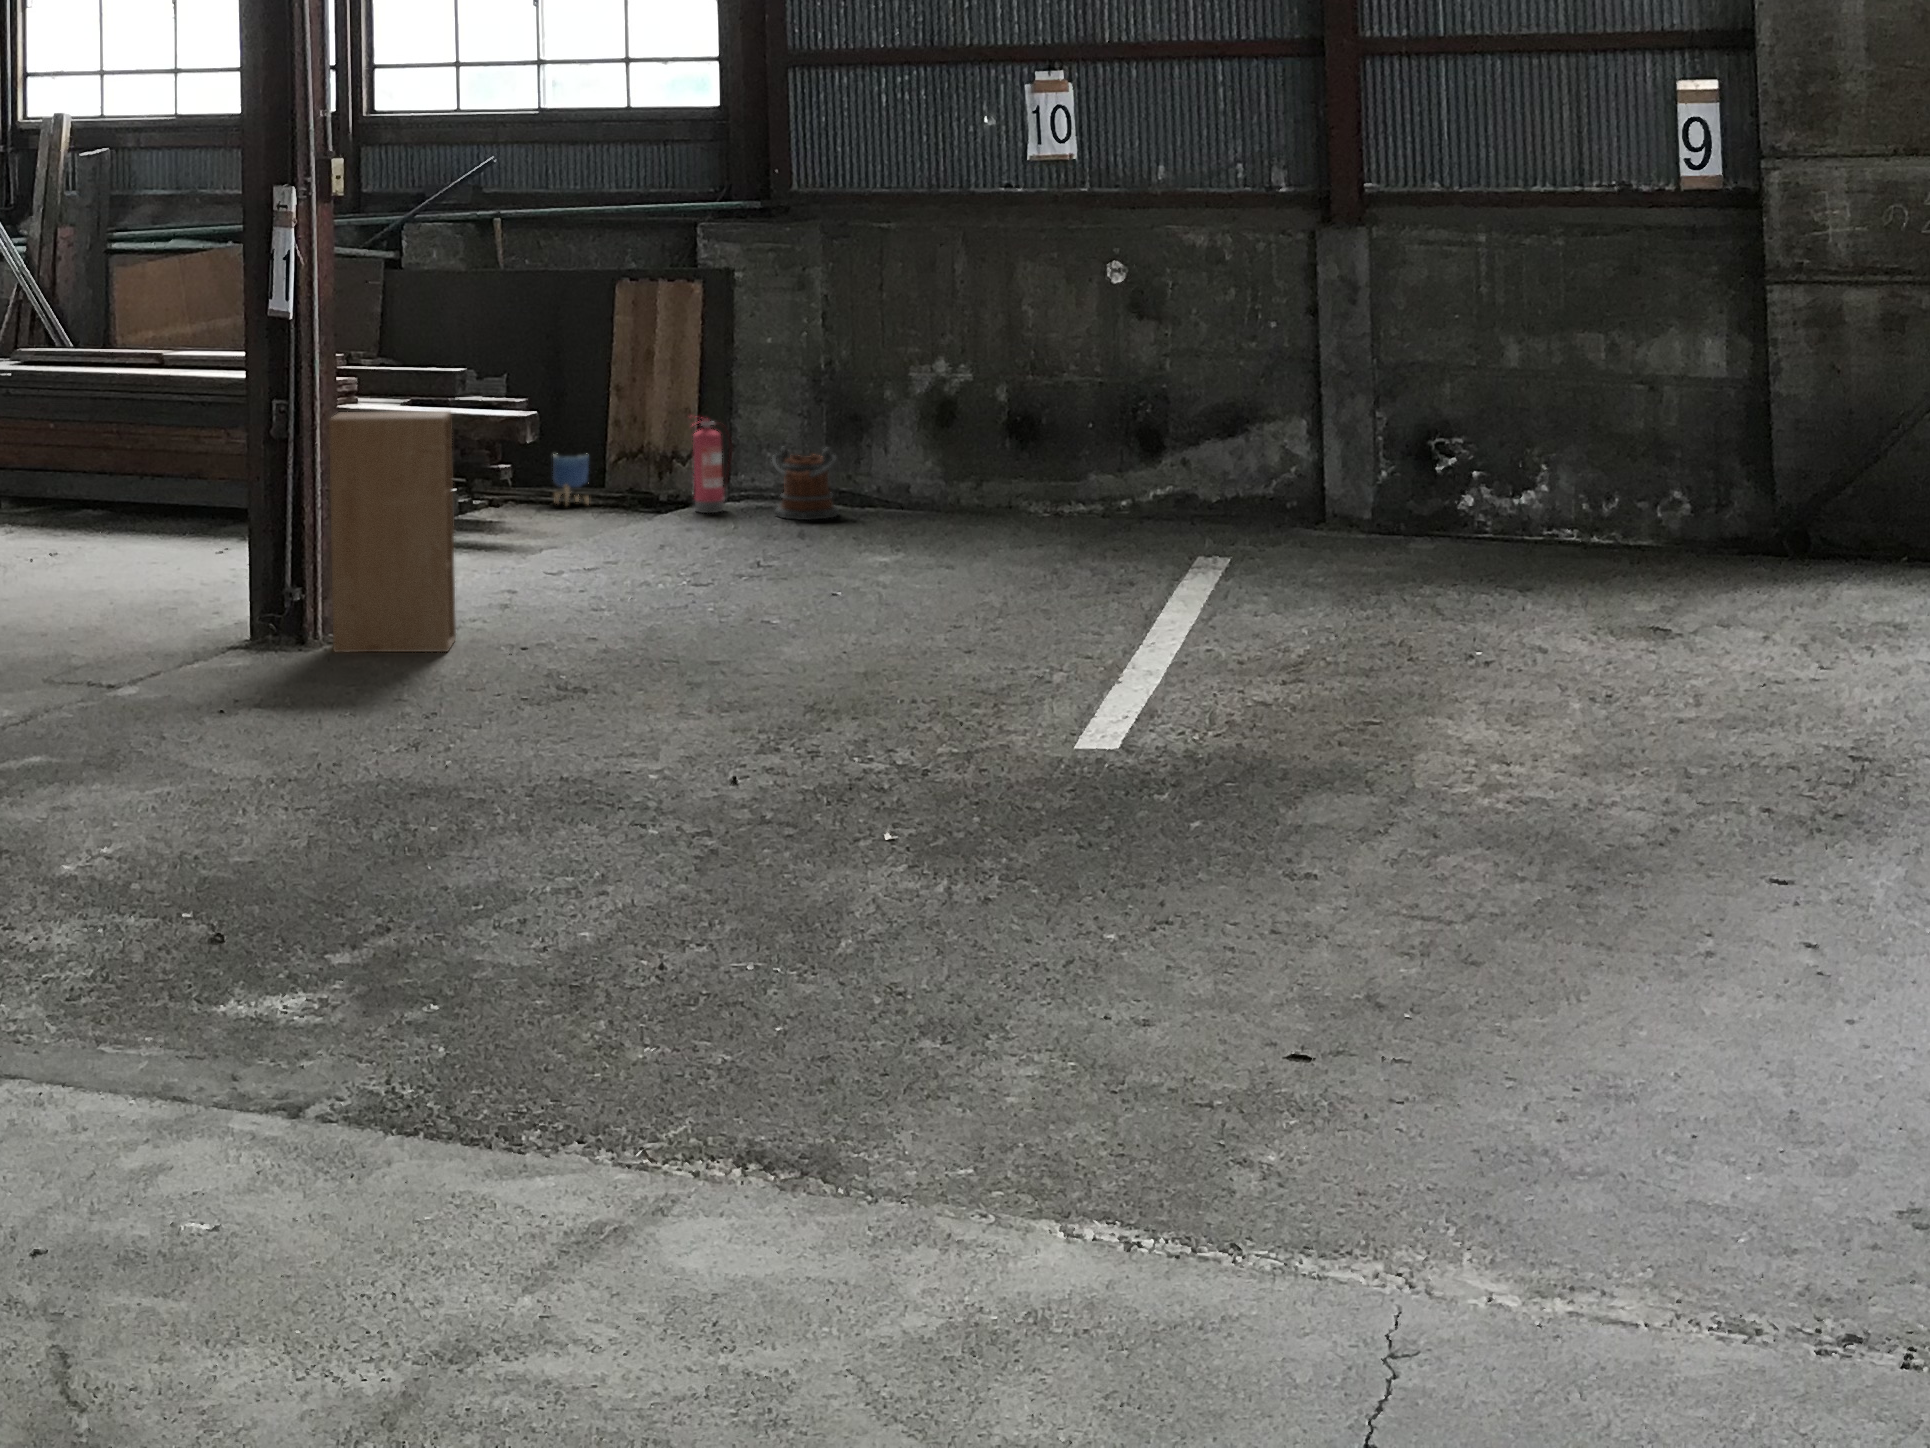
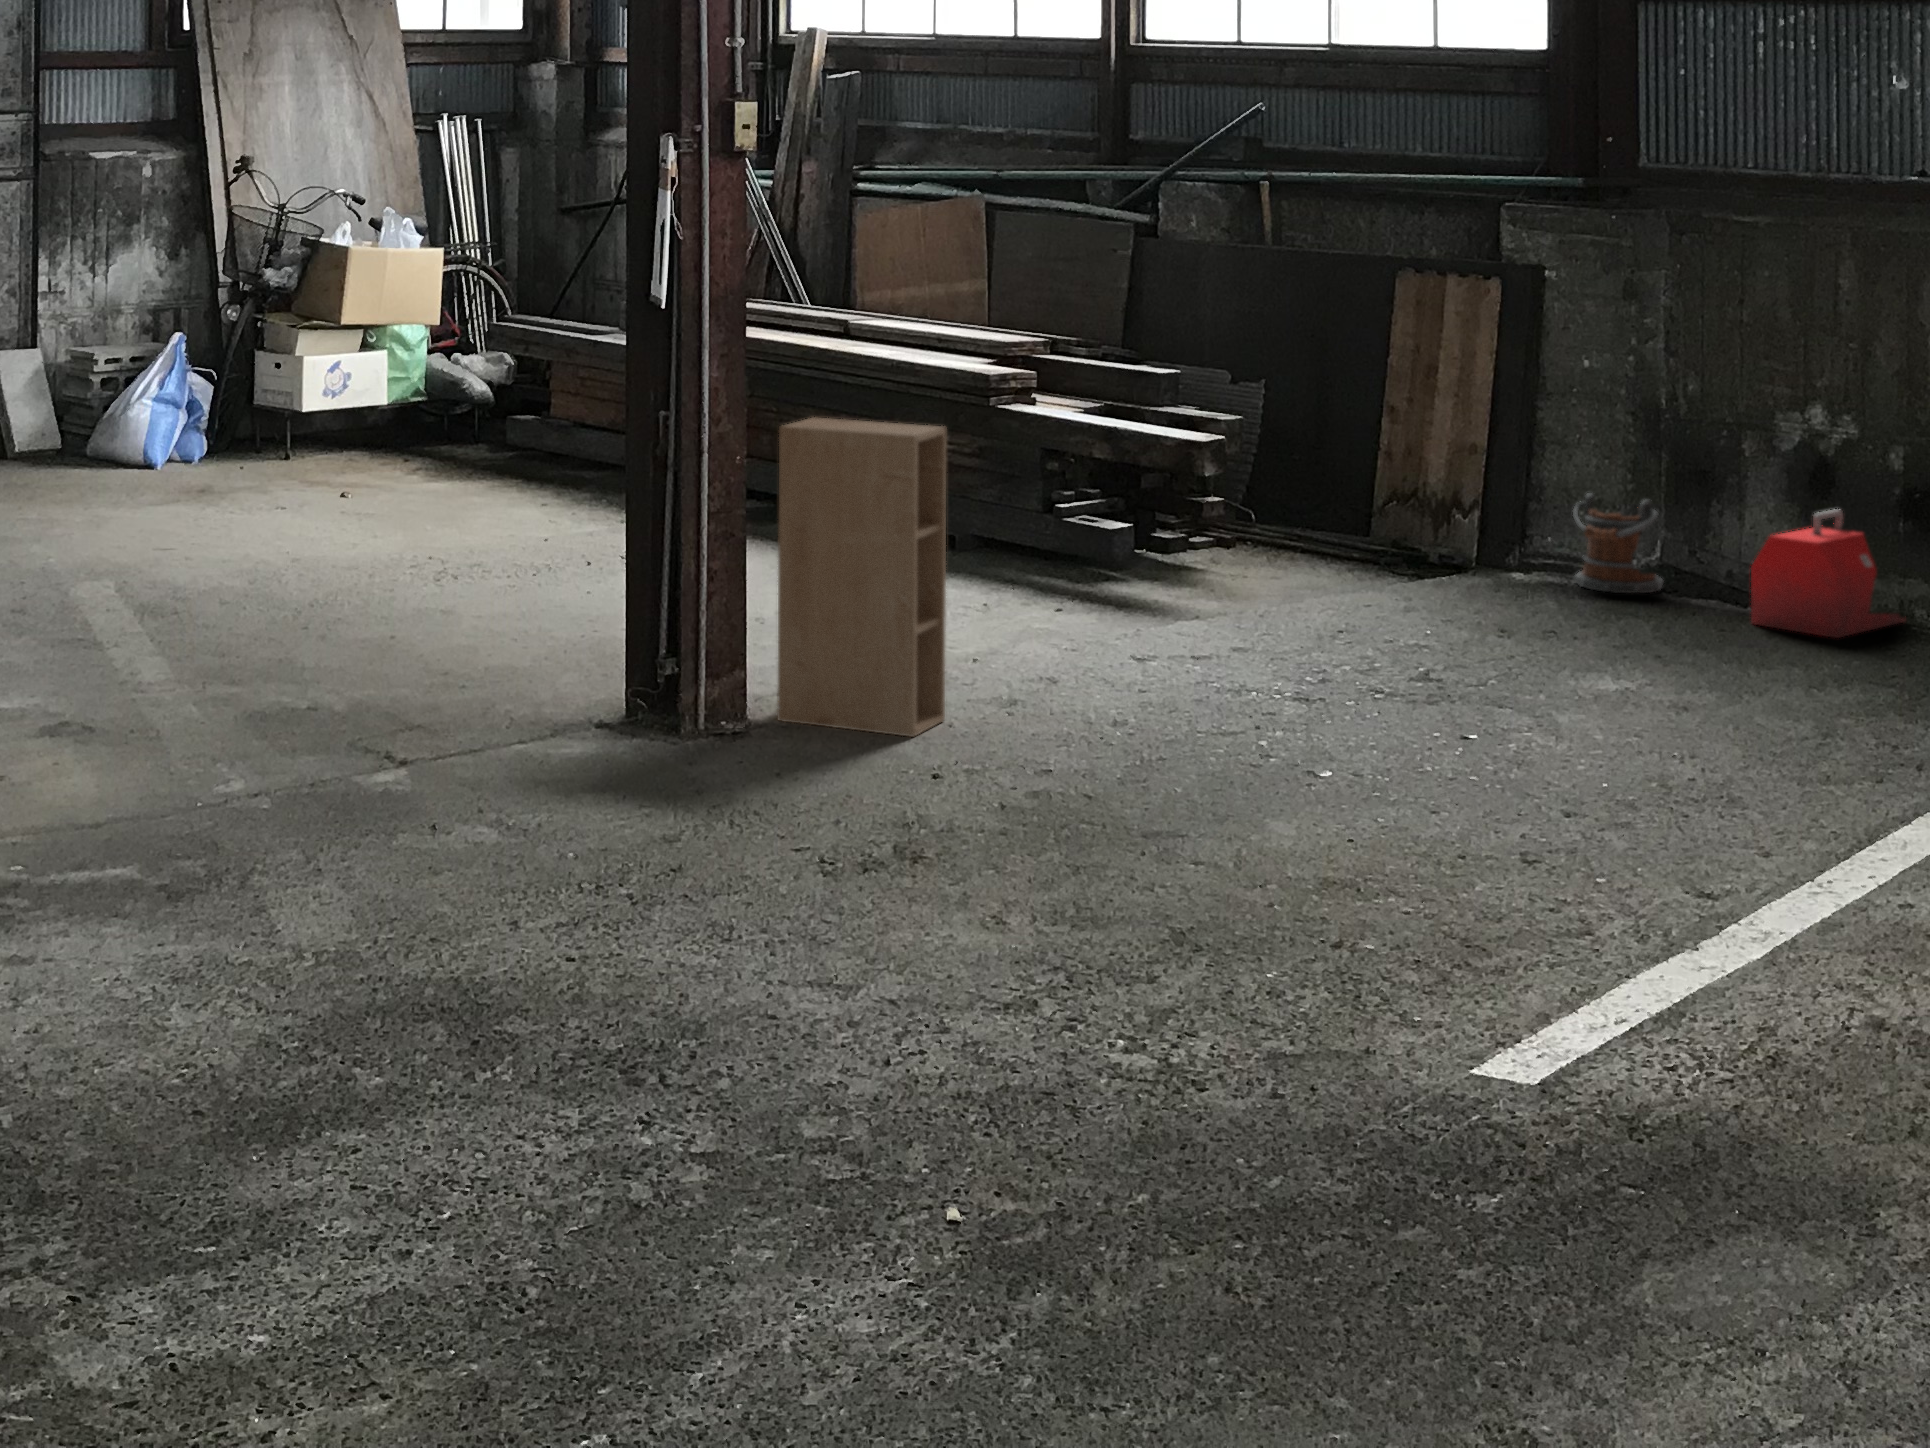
fire extinguisher: present [693,418,733,513] -> none [1471,443,1531,570]
toolbox: none [920,441,1017,533] -> present [1751,509,1904,638]
planter: present [553,455,589,505] -> none [1309,475,1355,543]

